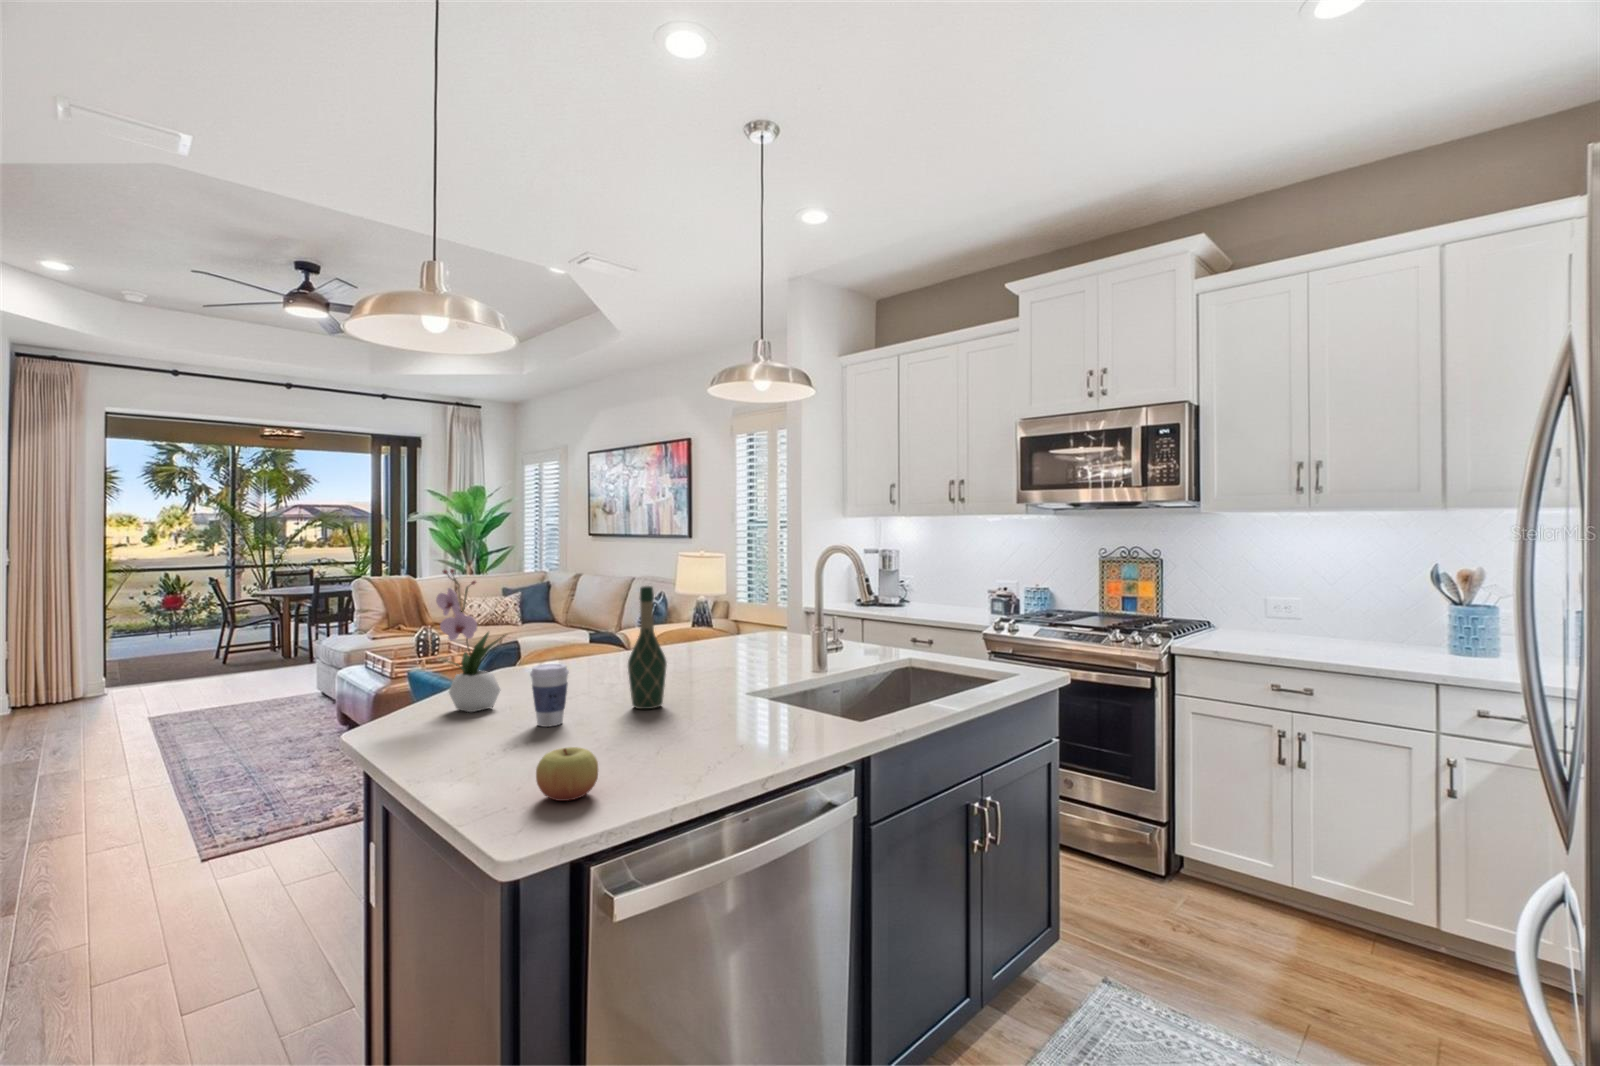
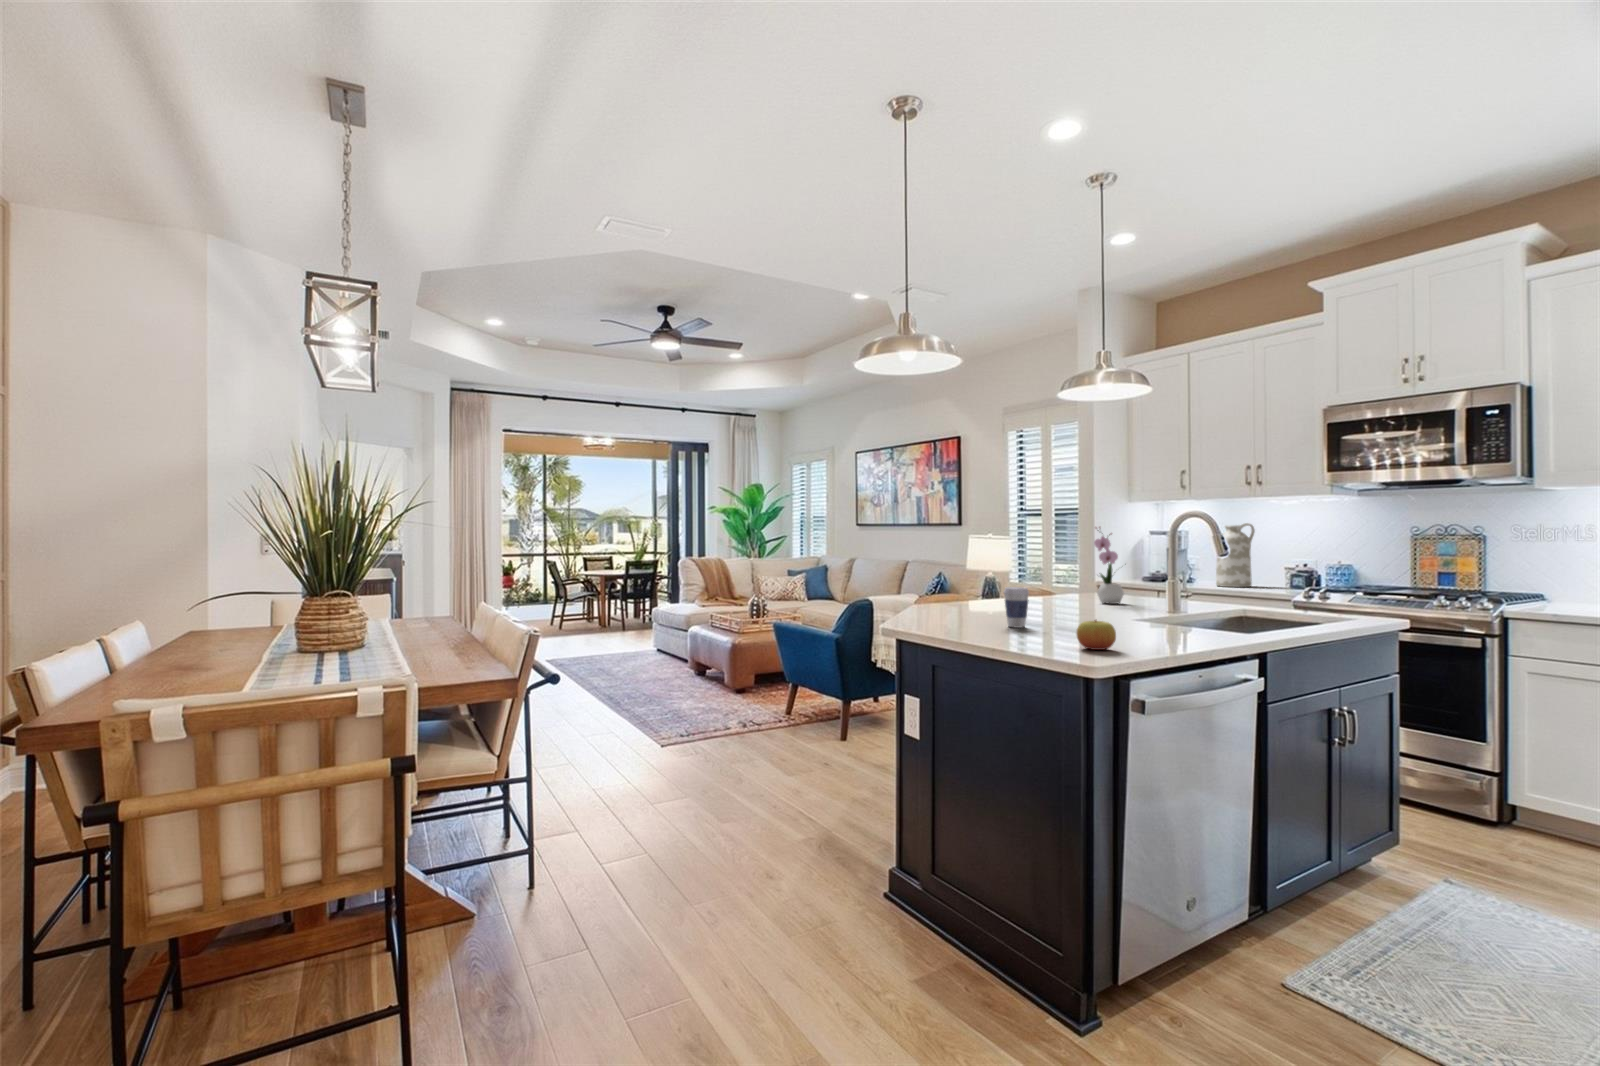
vase: none [922,542,959,613] -> present [1216,523,1255,587]
flower arrangement: present [436,569,501,712] -> present [1094,527,1124,604]
wine bottle: present [628,586,667,709] -> none [1057,537,1086,624]

